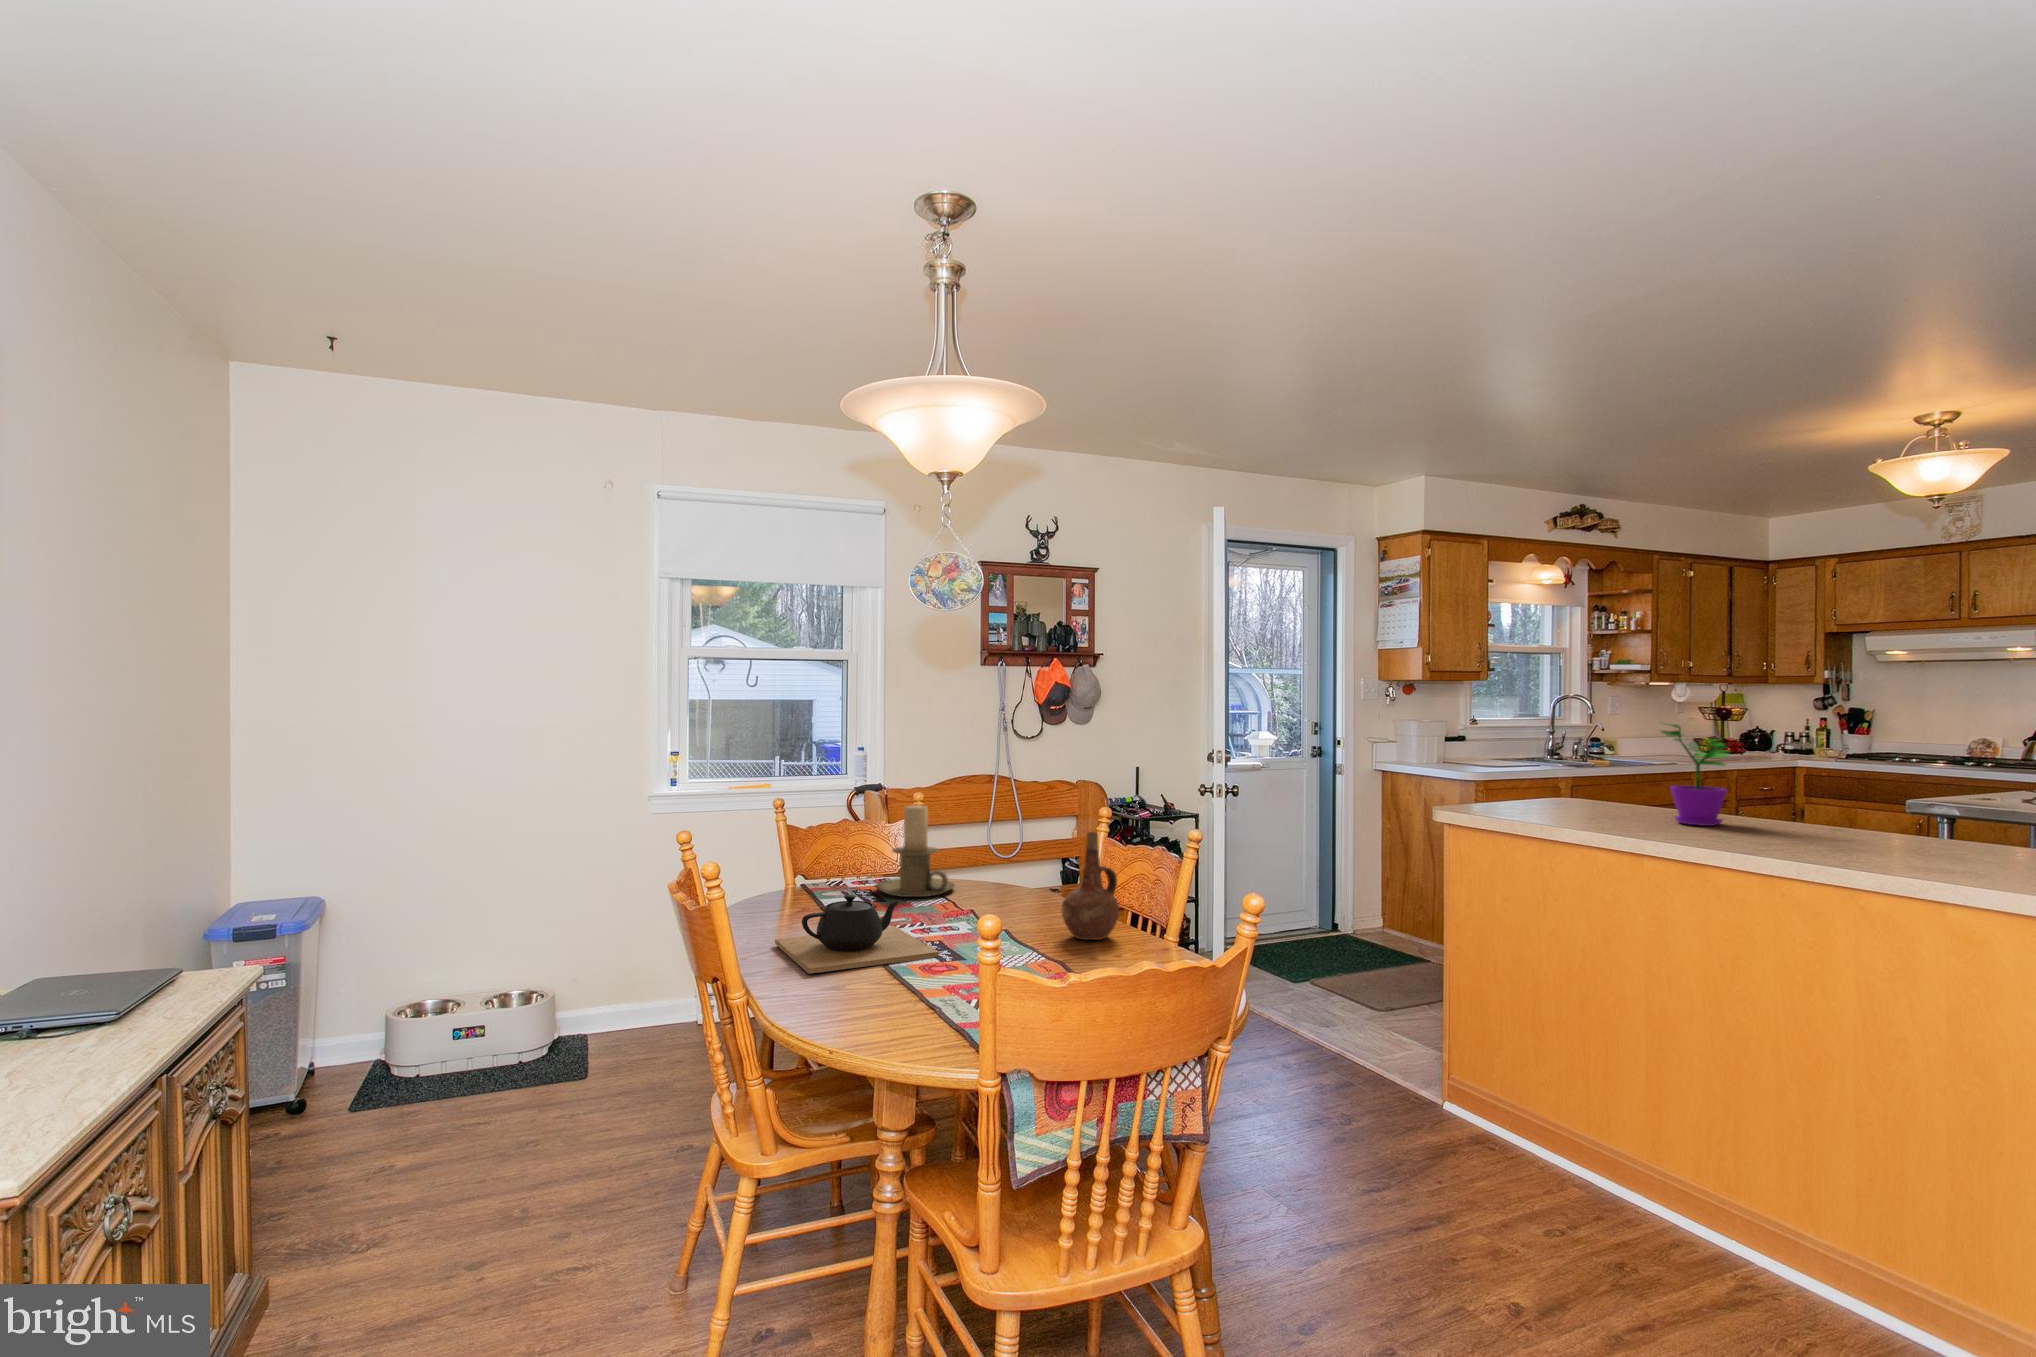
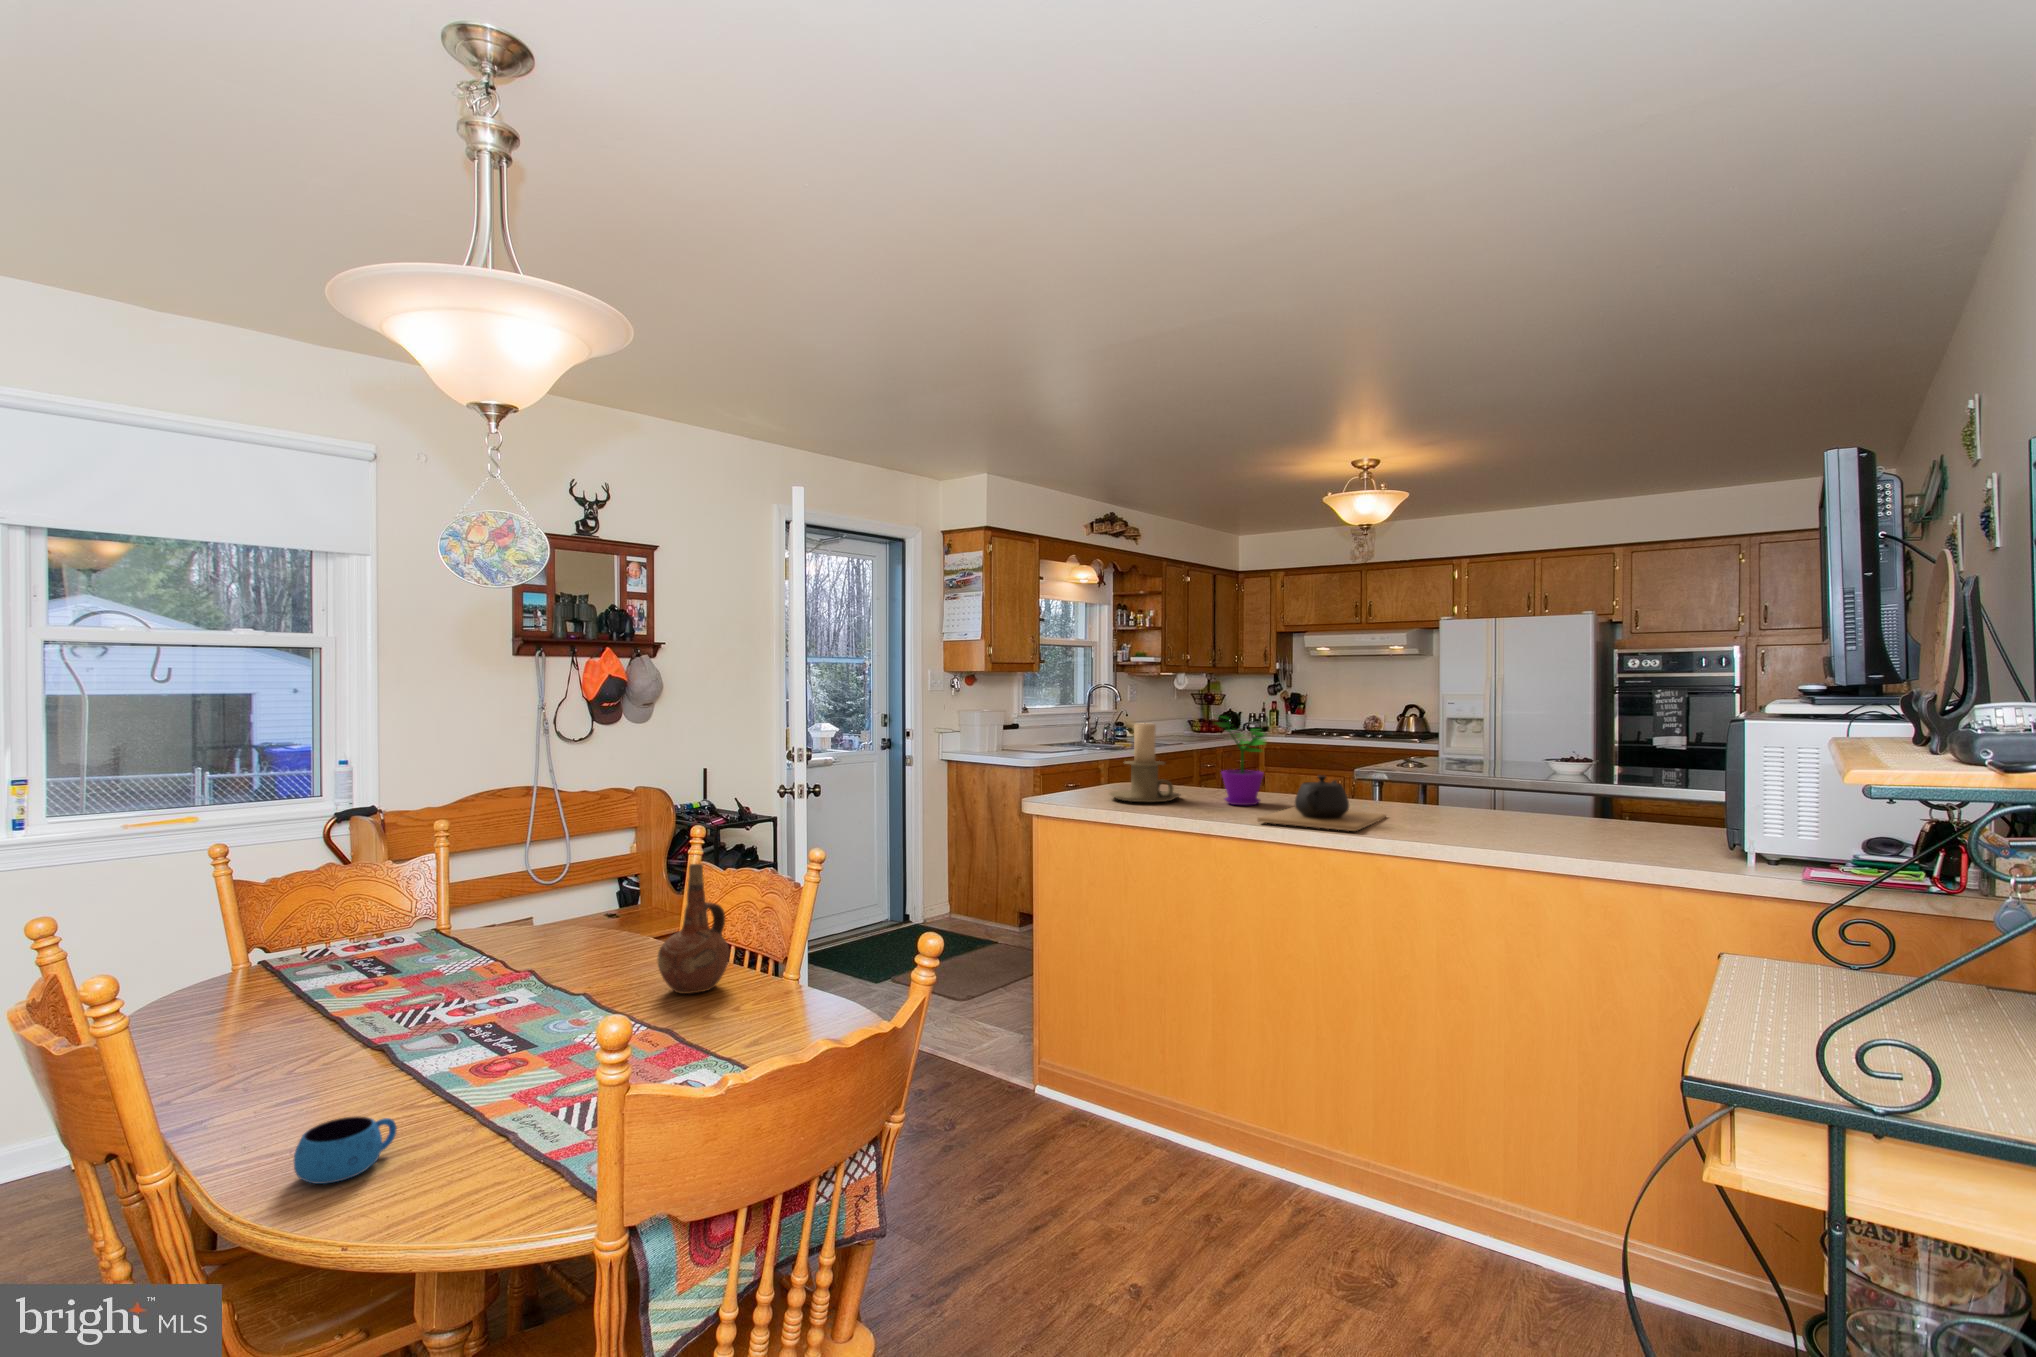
candle holder: present [875,805,955,897] -> present [1109,723,1179,802]
teapot: present [775,894,939,974] -> present [1257,775,1386,831]
mug: none [805,978,867,1019] -> present [294,1117,397,1184]

